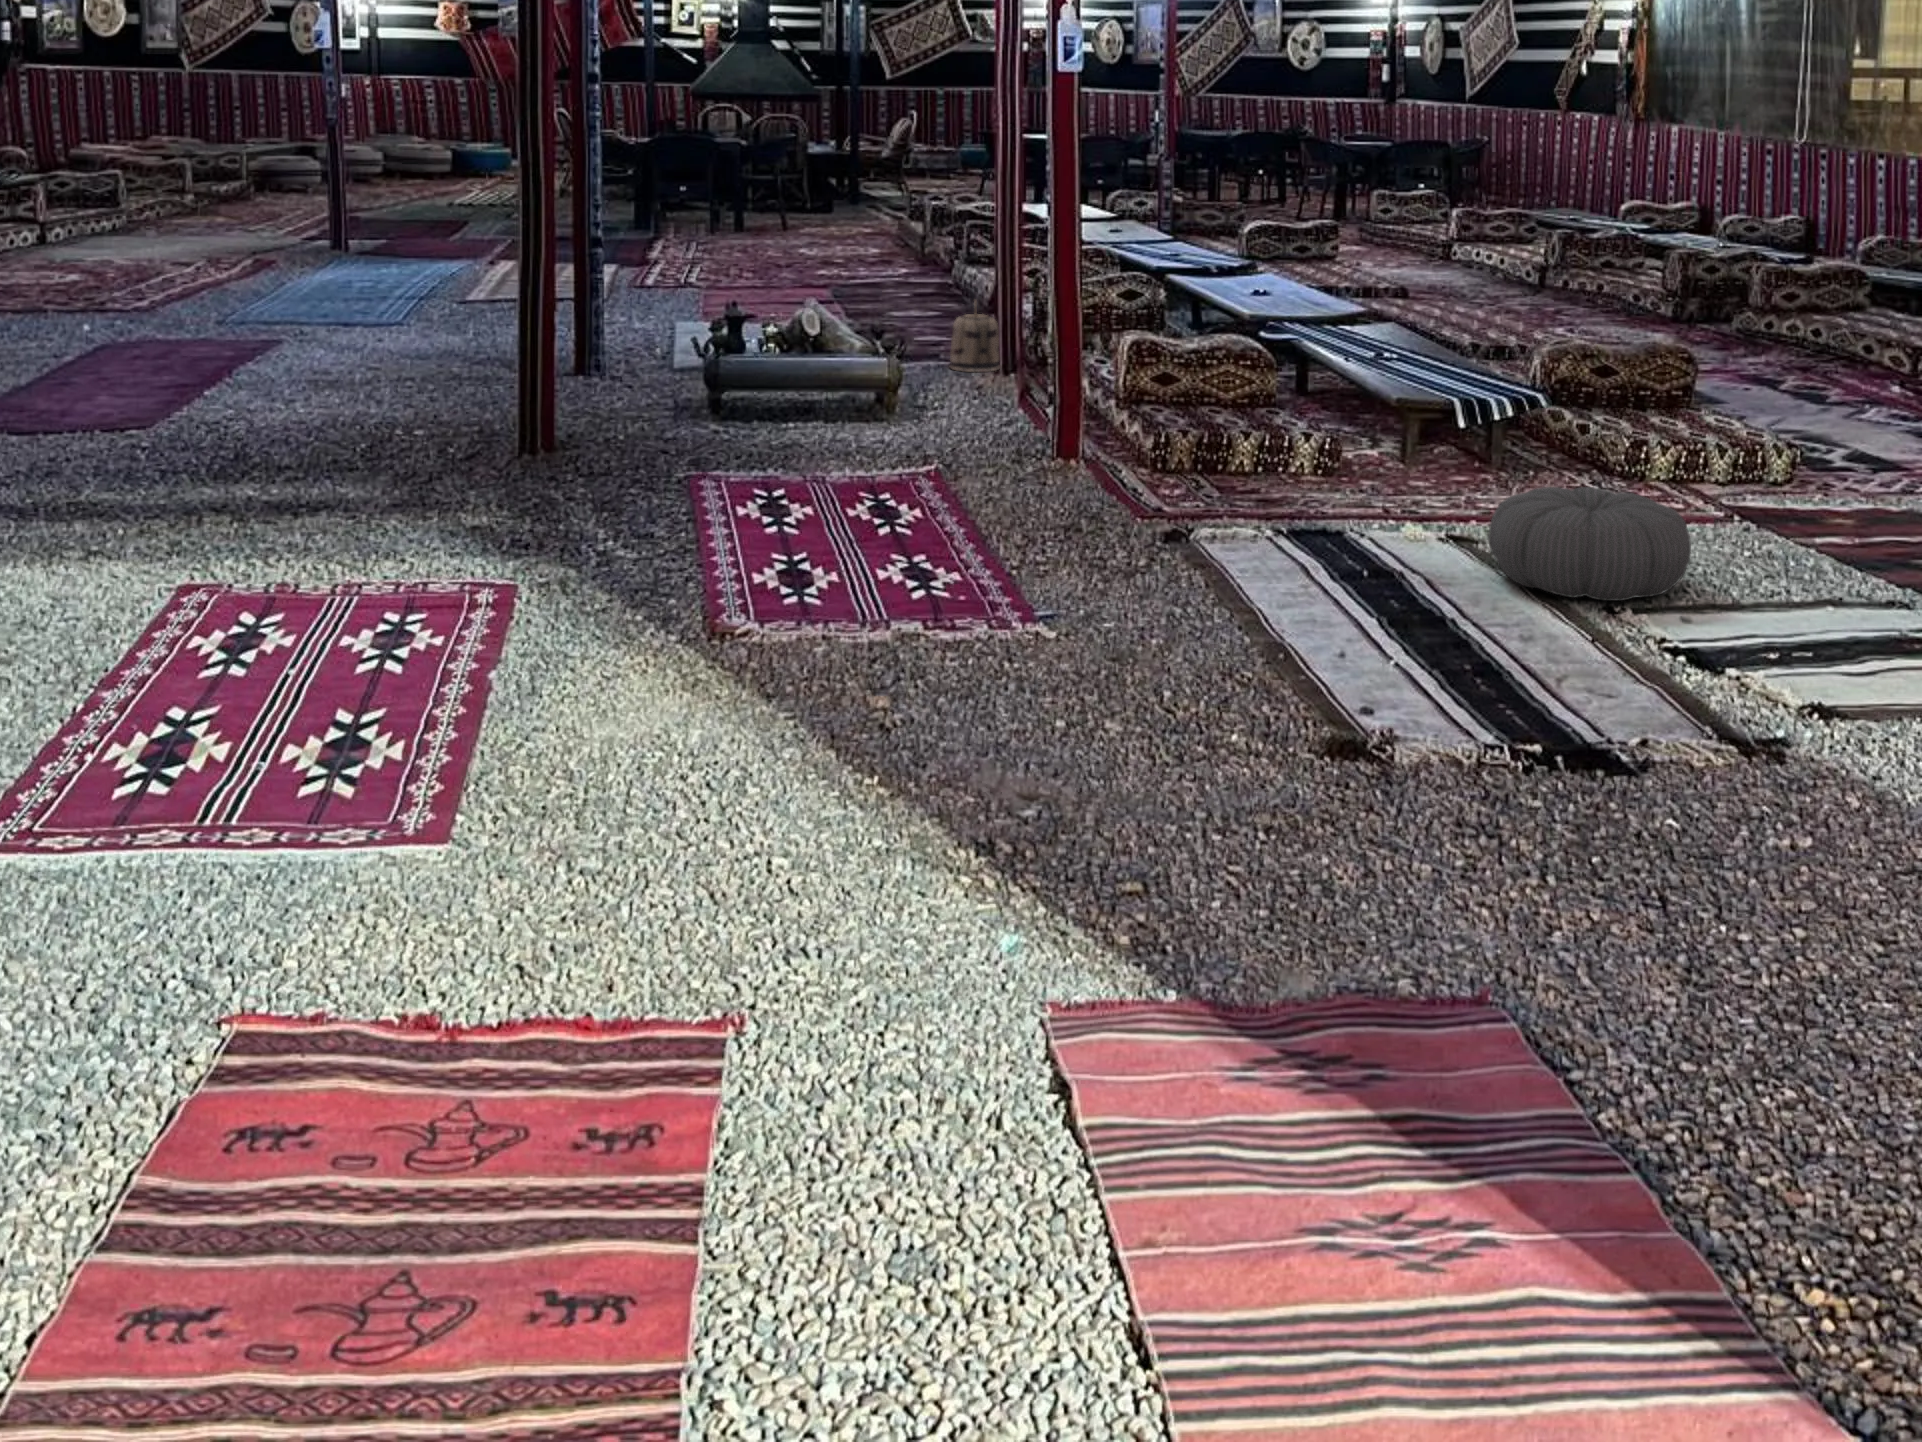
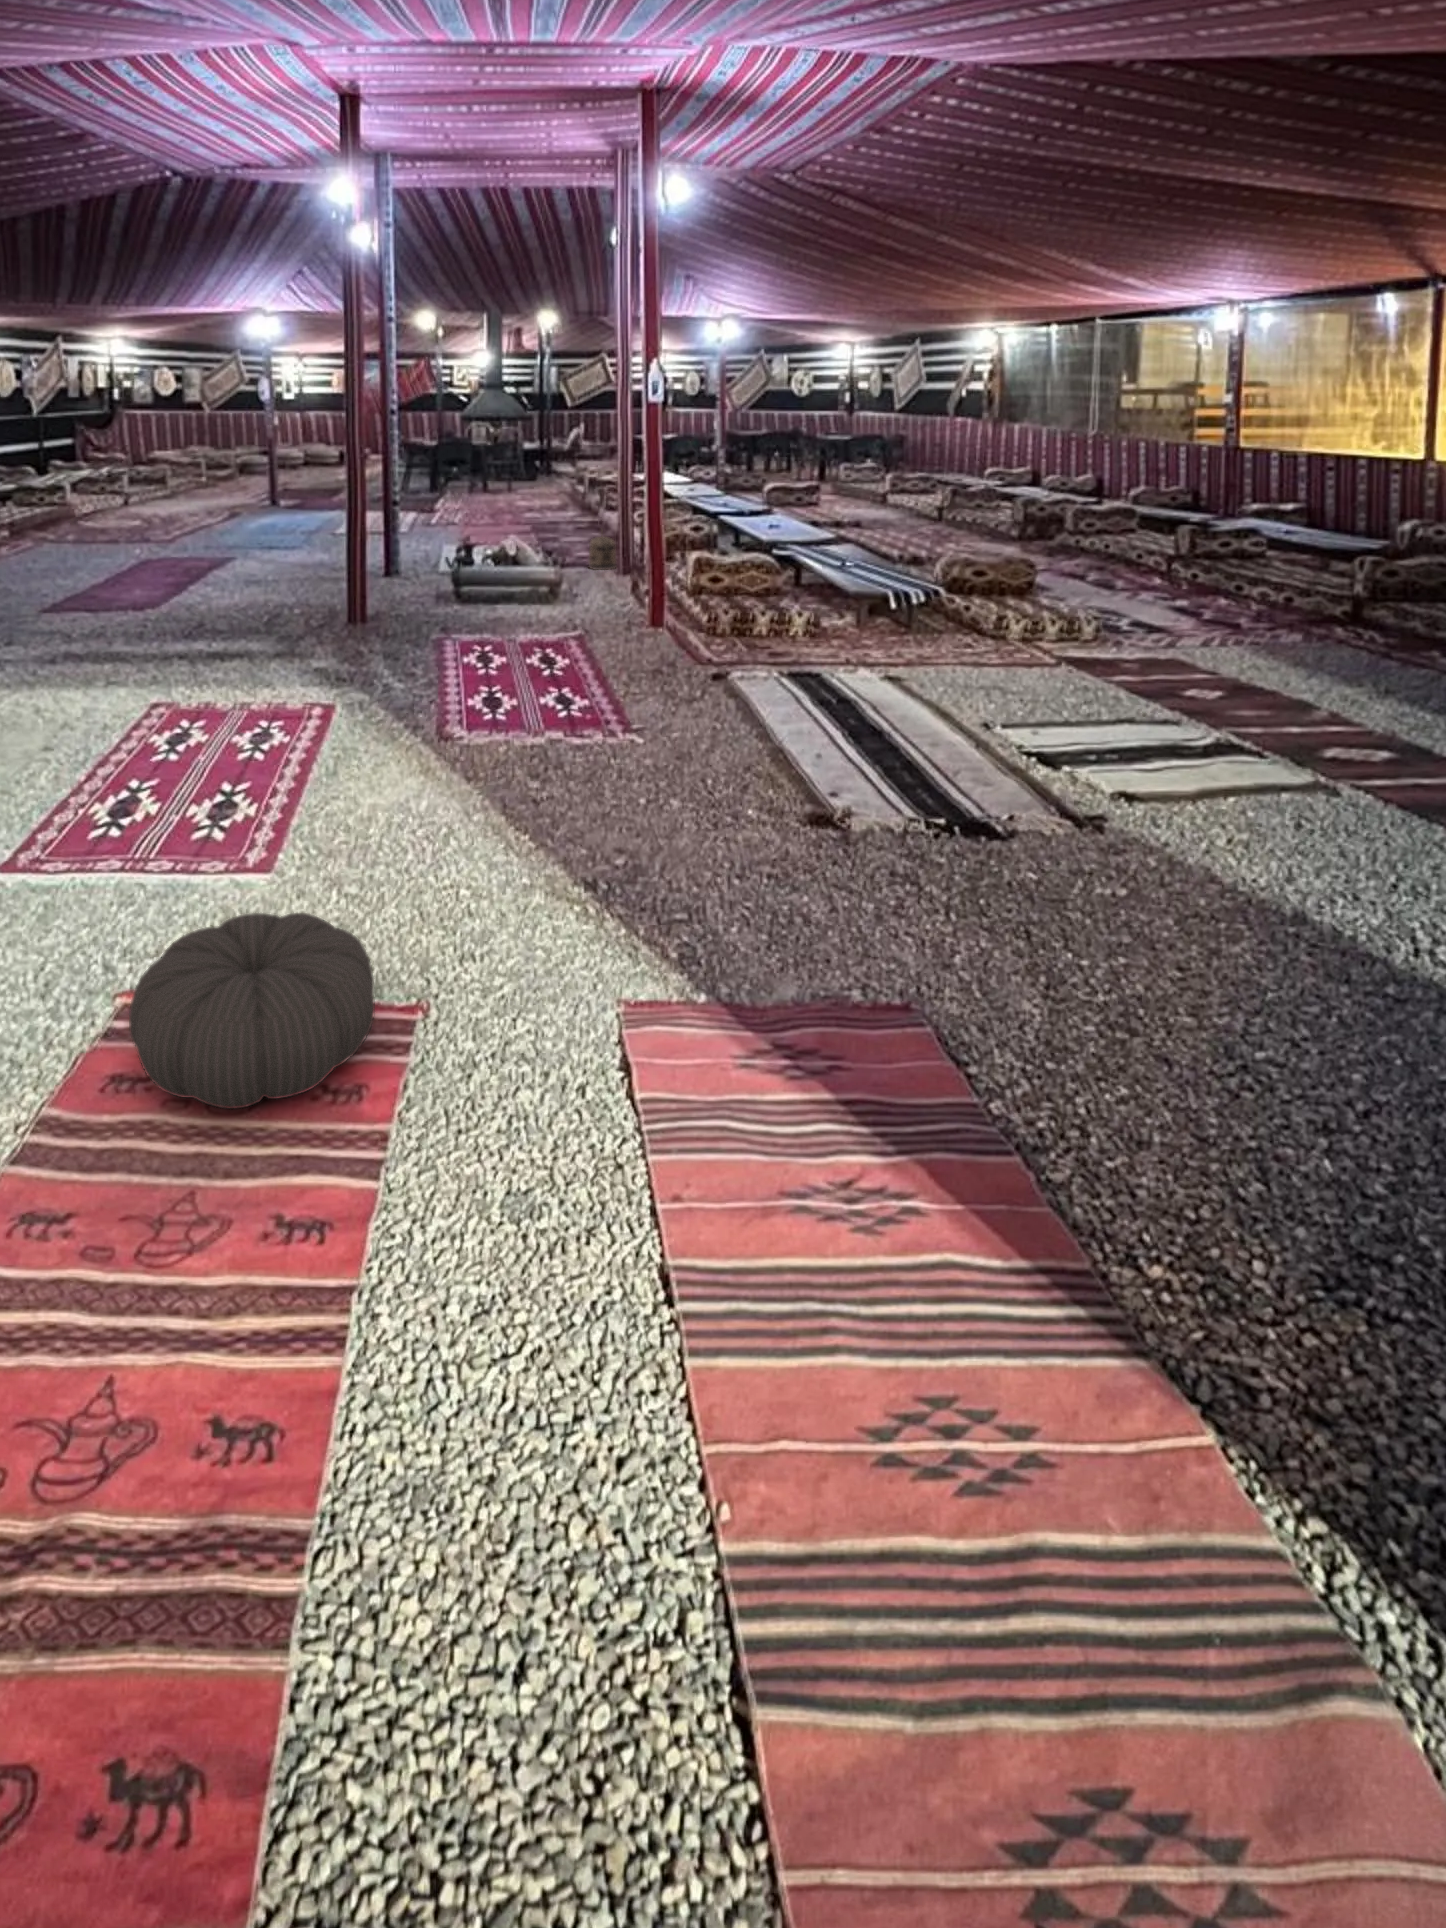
pouf: present [1488,487,1691,601] -> present [129,913,375,1109]

